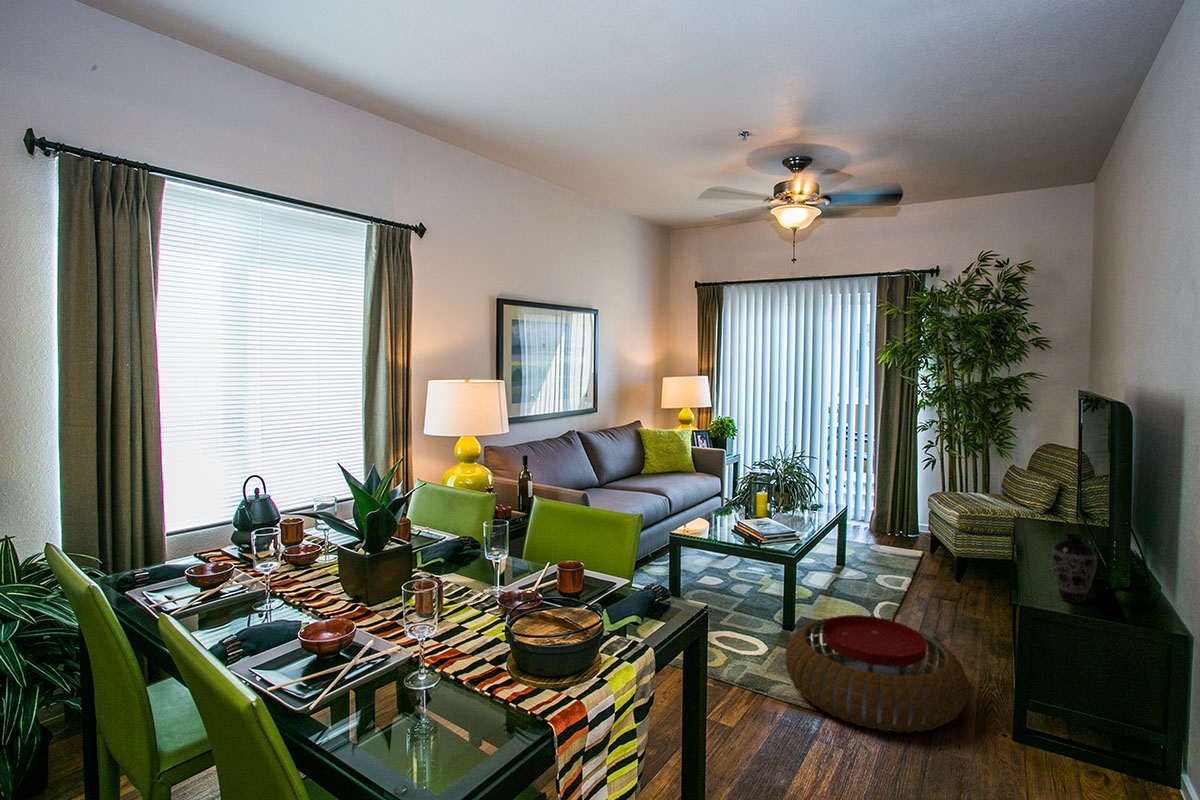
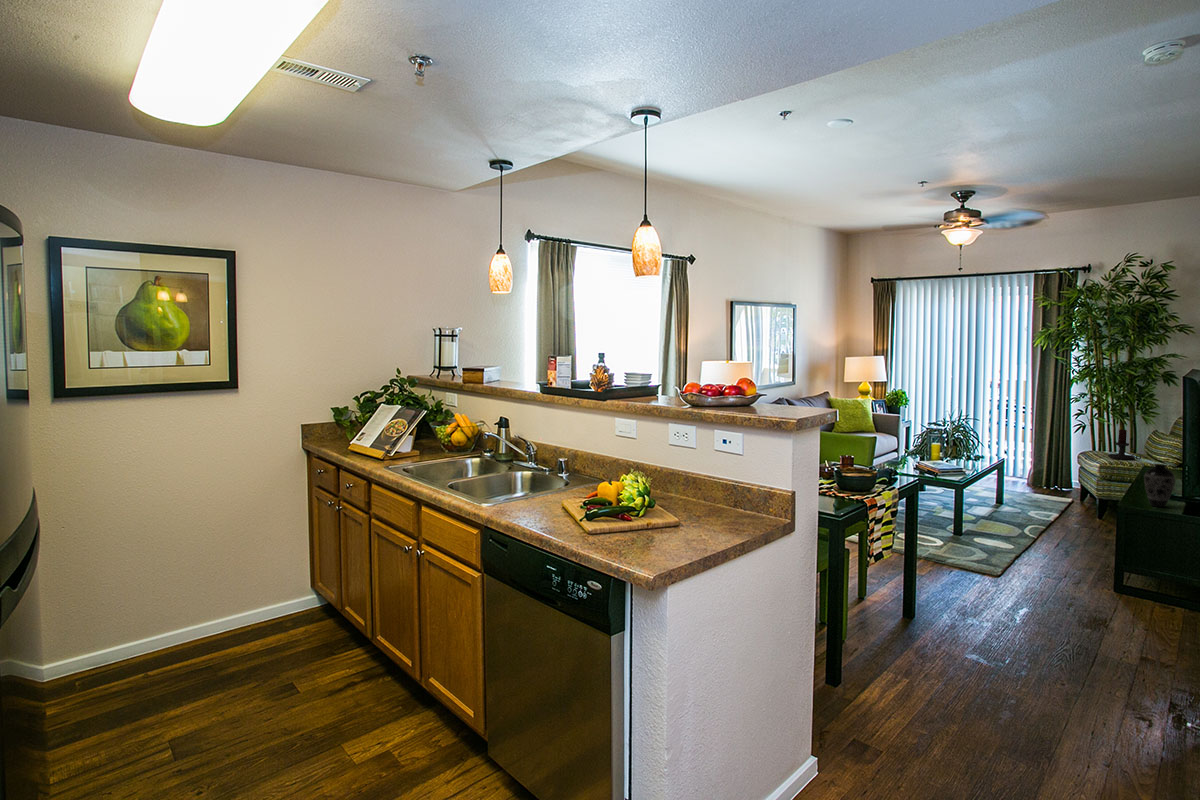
candle holder: none [967,467,1006,507] -> present [1108,429,1141,460]
pouf: present [785,615,968,733] -> none [957,520,1084,582]

